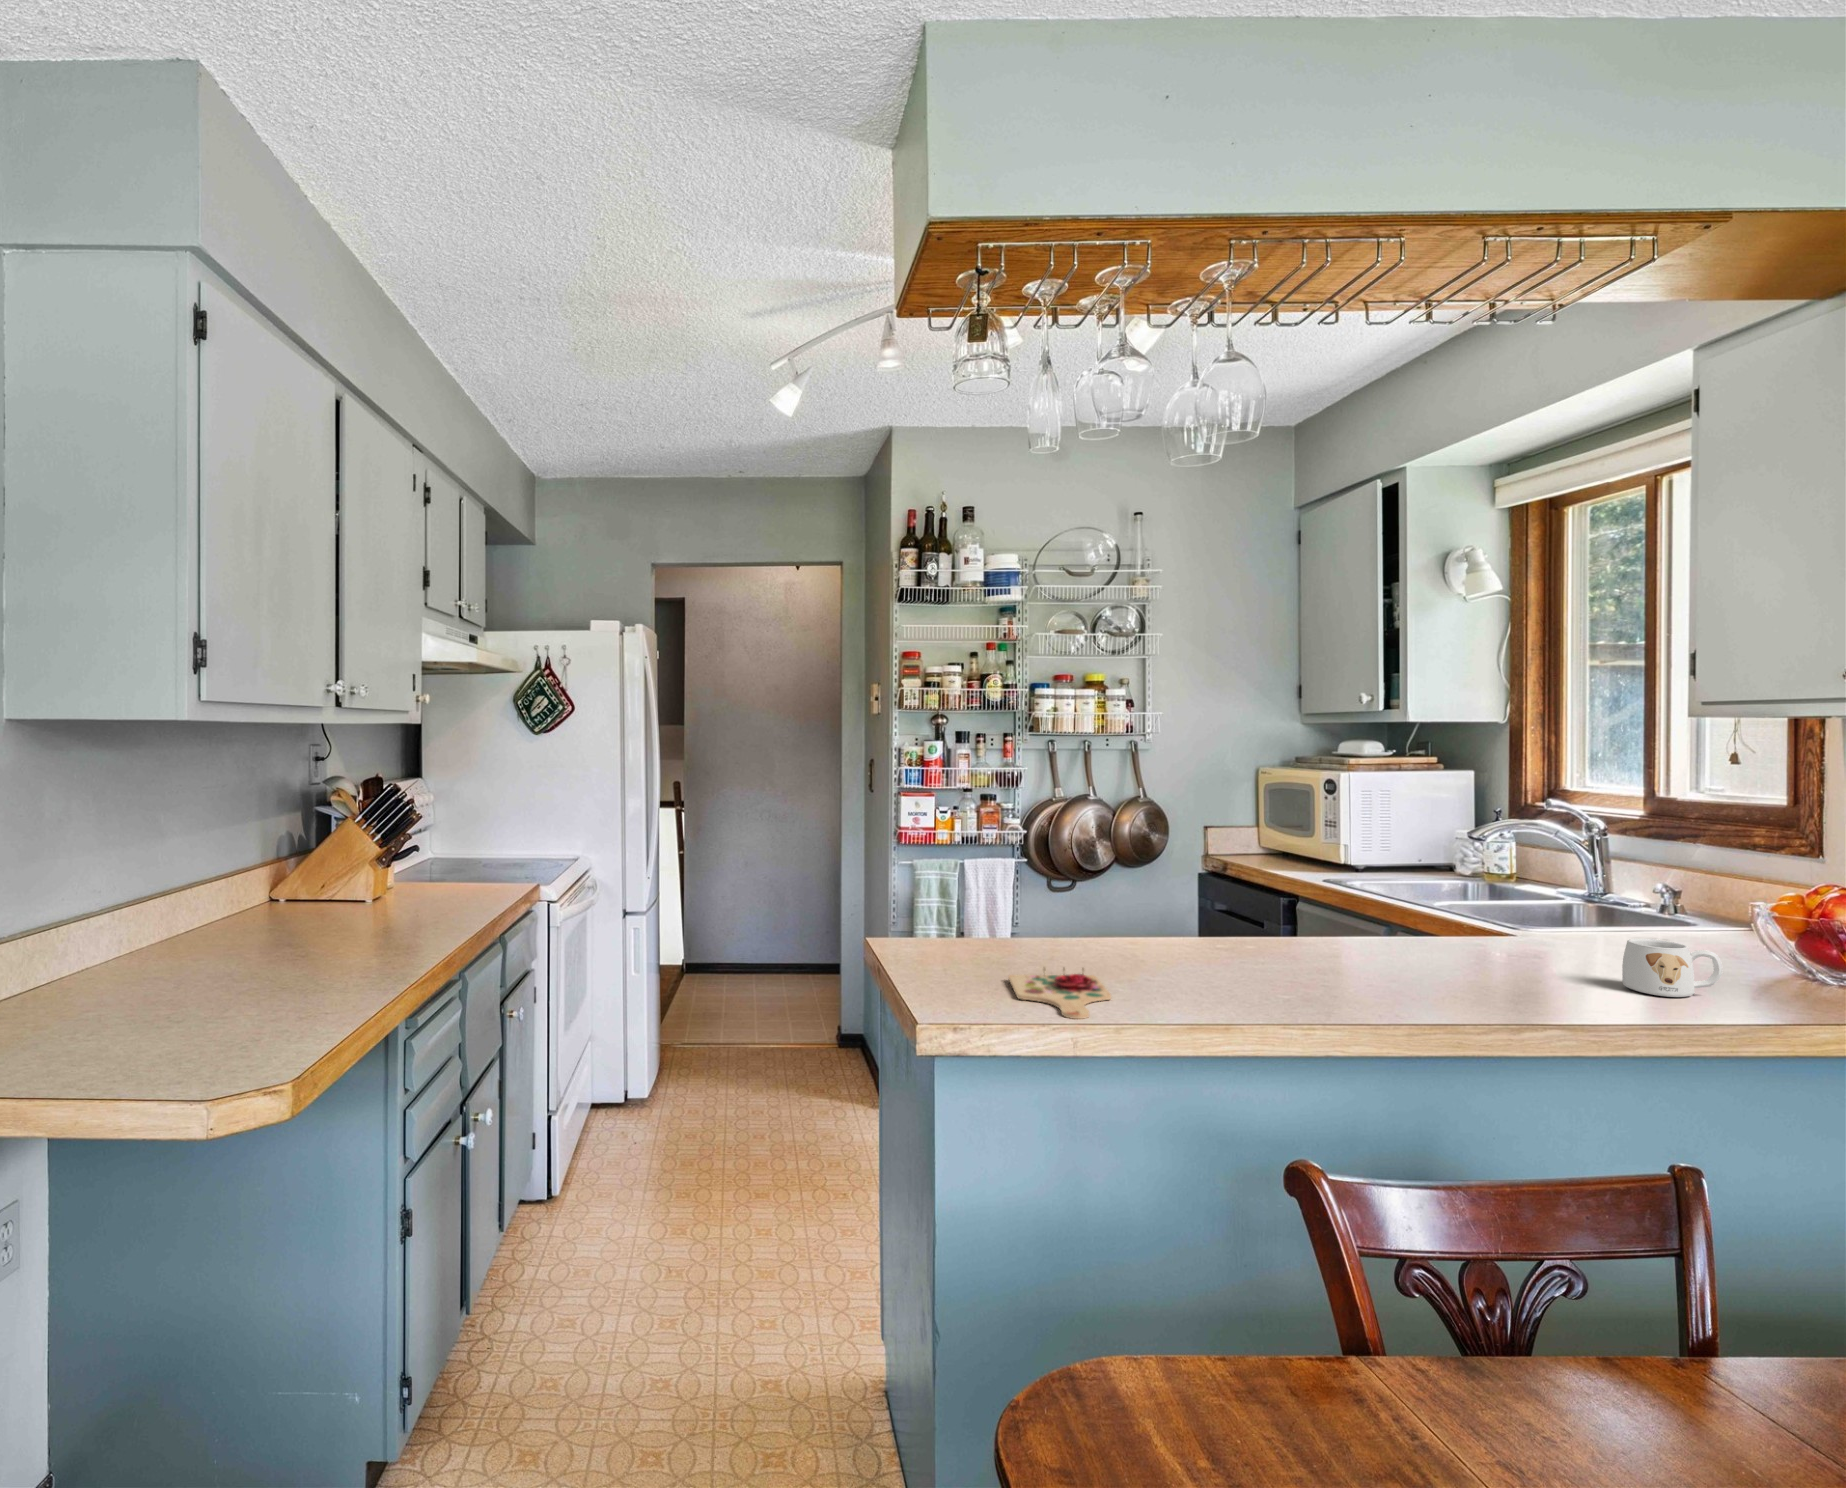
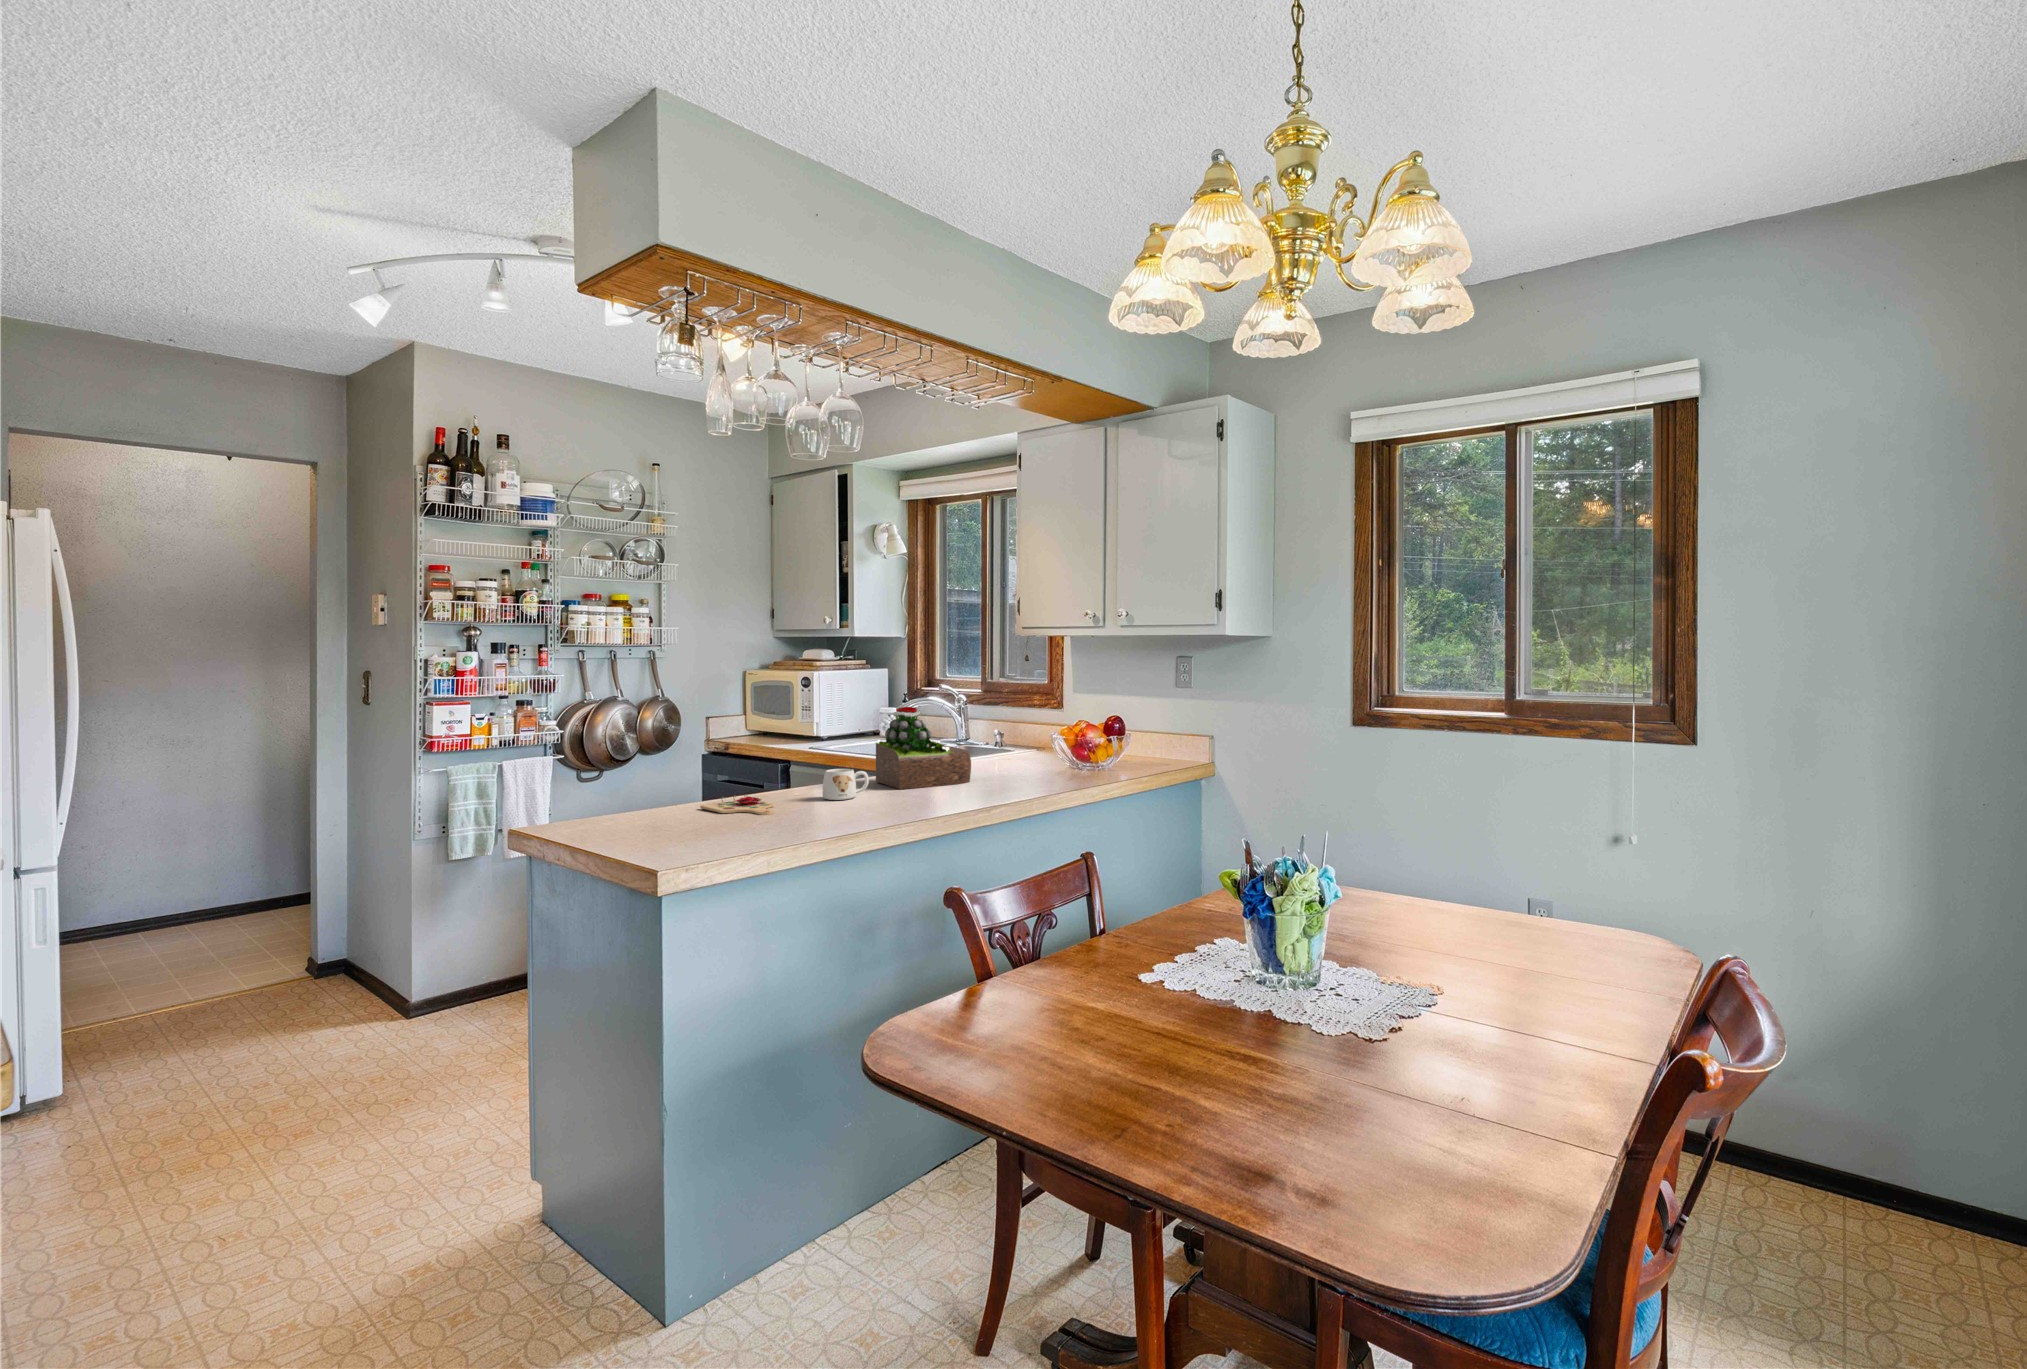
succulent plant: none [1345,844,1548,1011] -> present [876,707,971,789]
mug: present [1622,939,1723,997] -> present [823,769,869,800]

